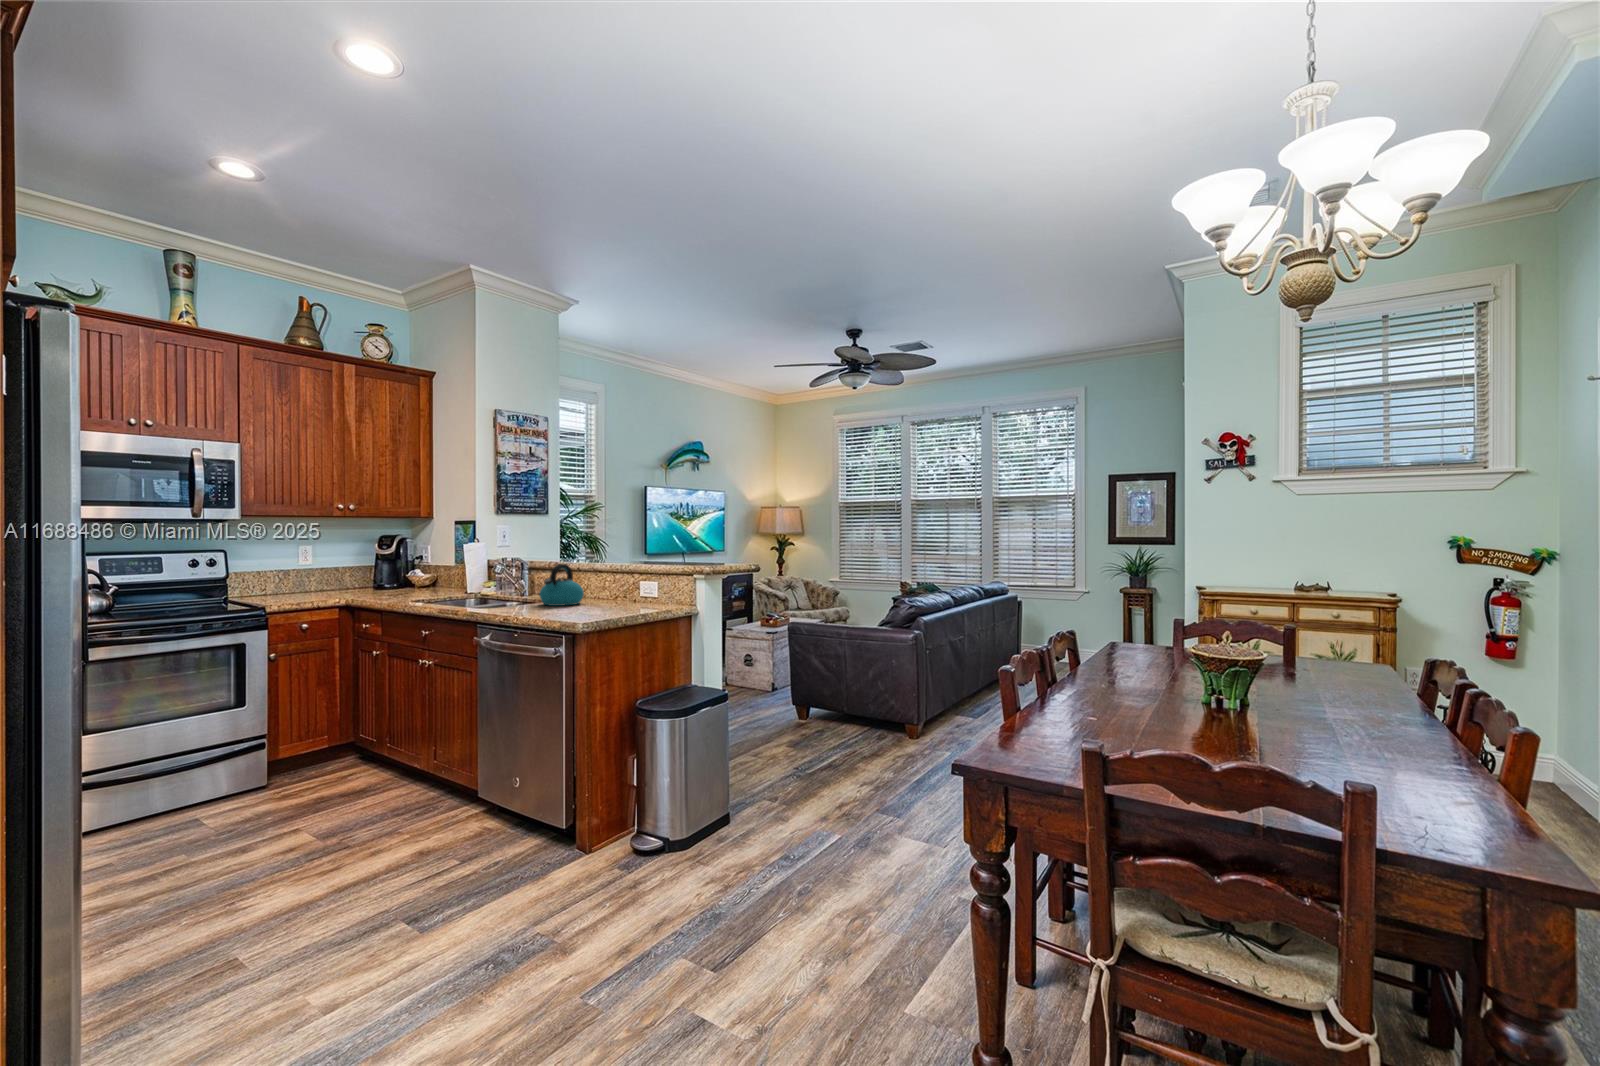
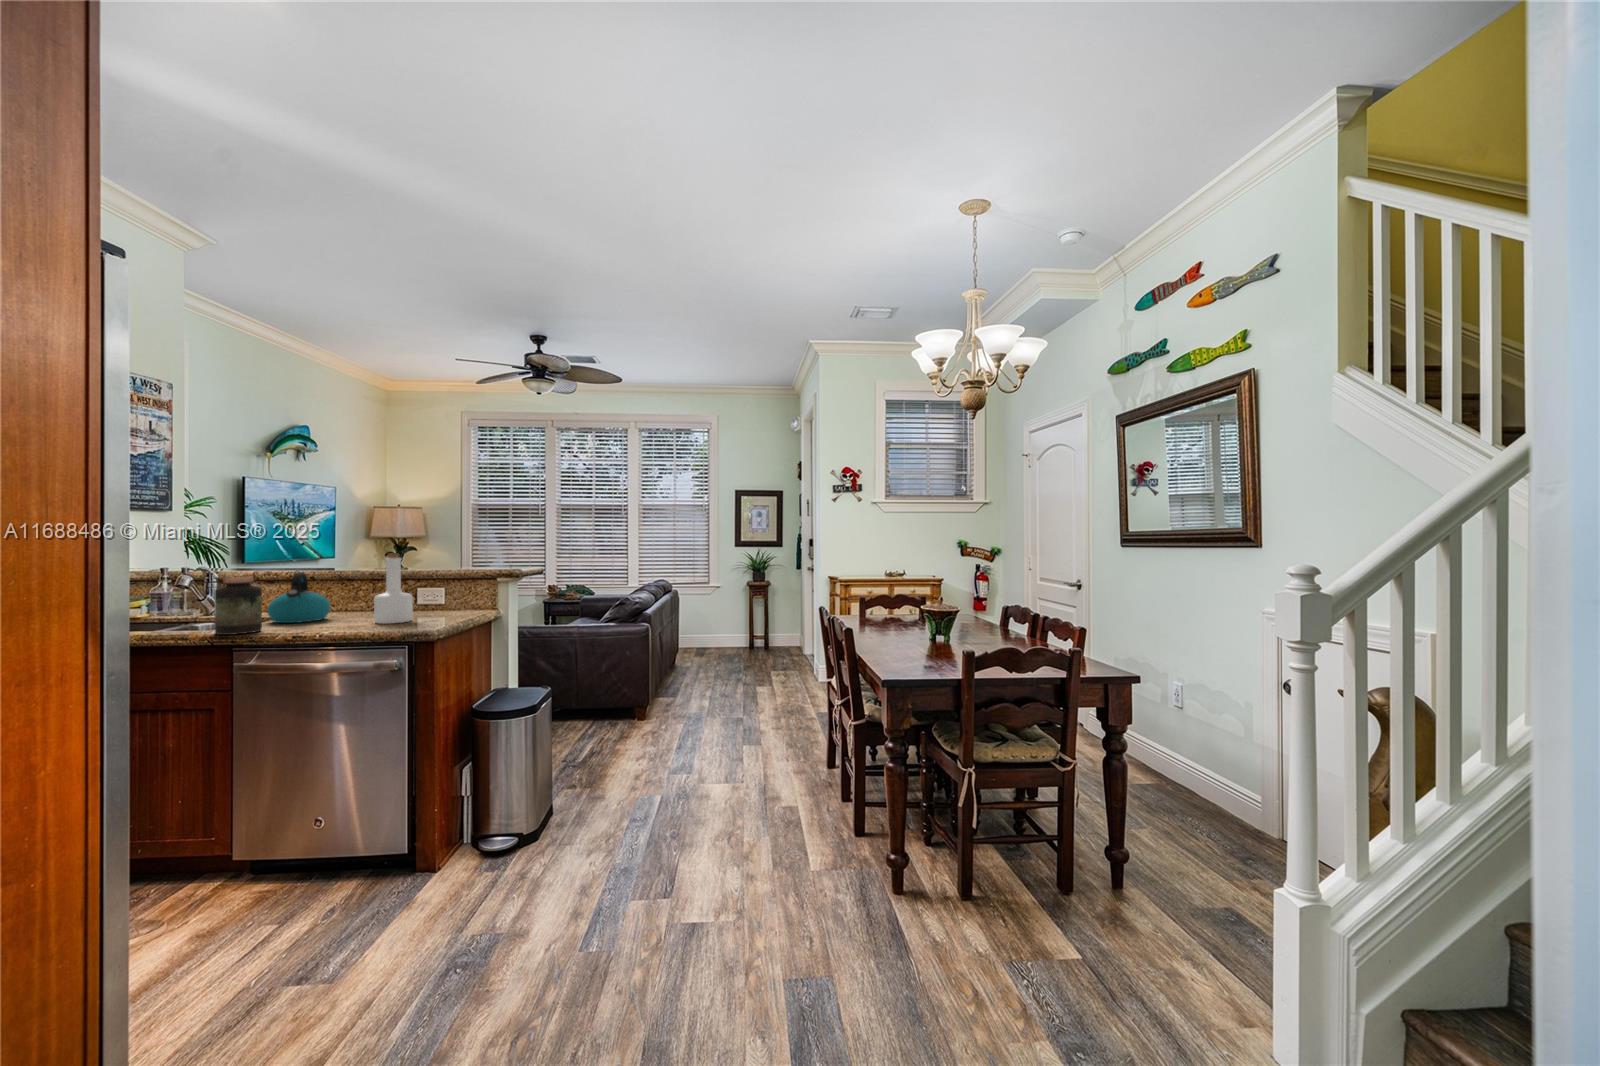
bottle: none [591,549,622,612] -> present [374,554,413,624]
jar: none [486,567,518,612] -> present [215,577,262,635]

